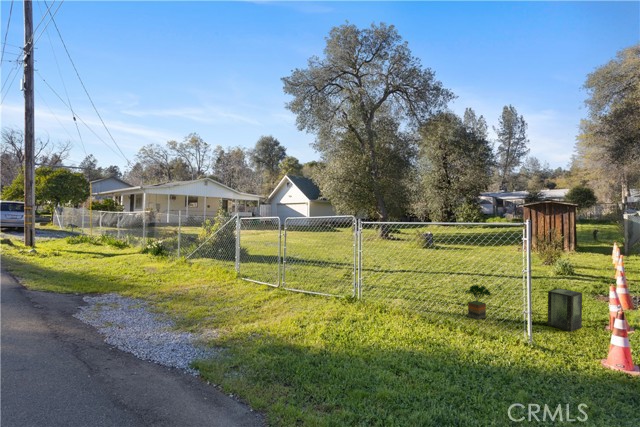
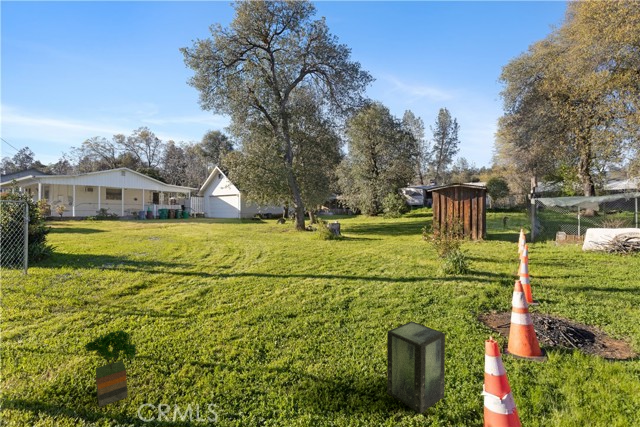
potted tree: present [465,285,491,319] -> present [84,330,136,407]

